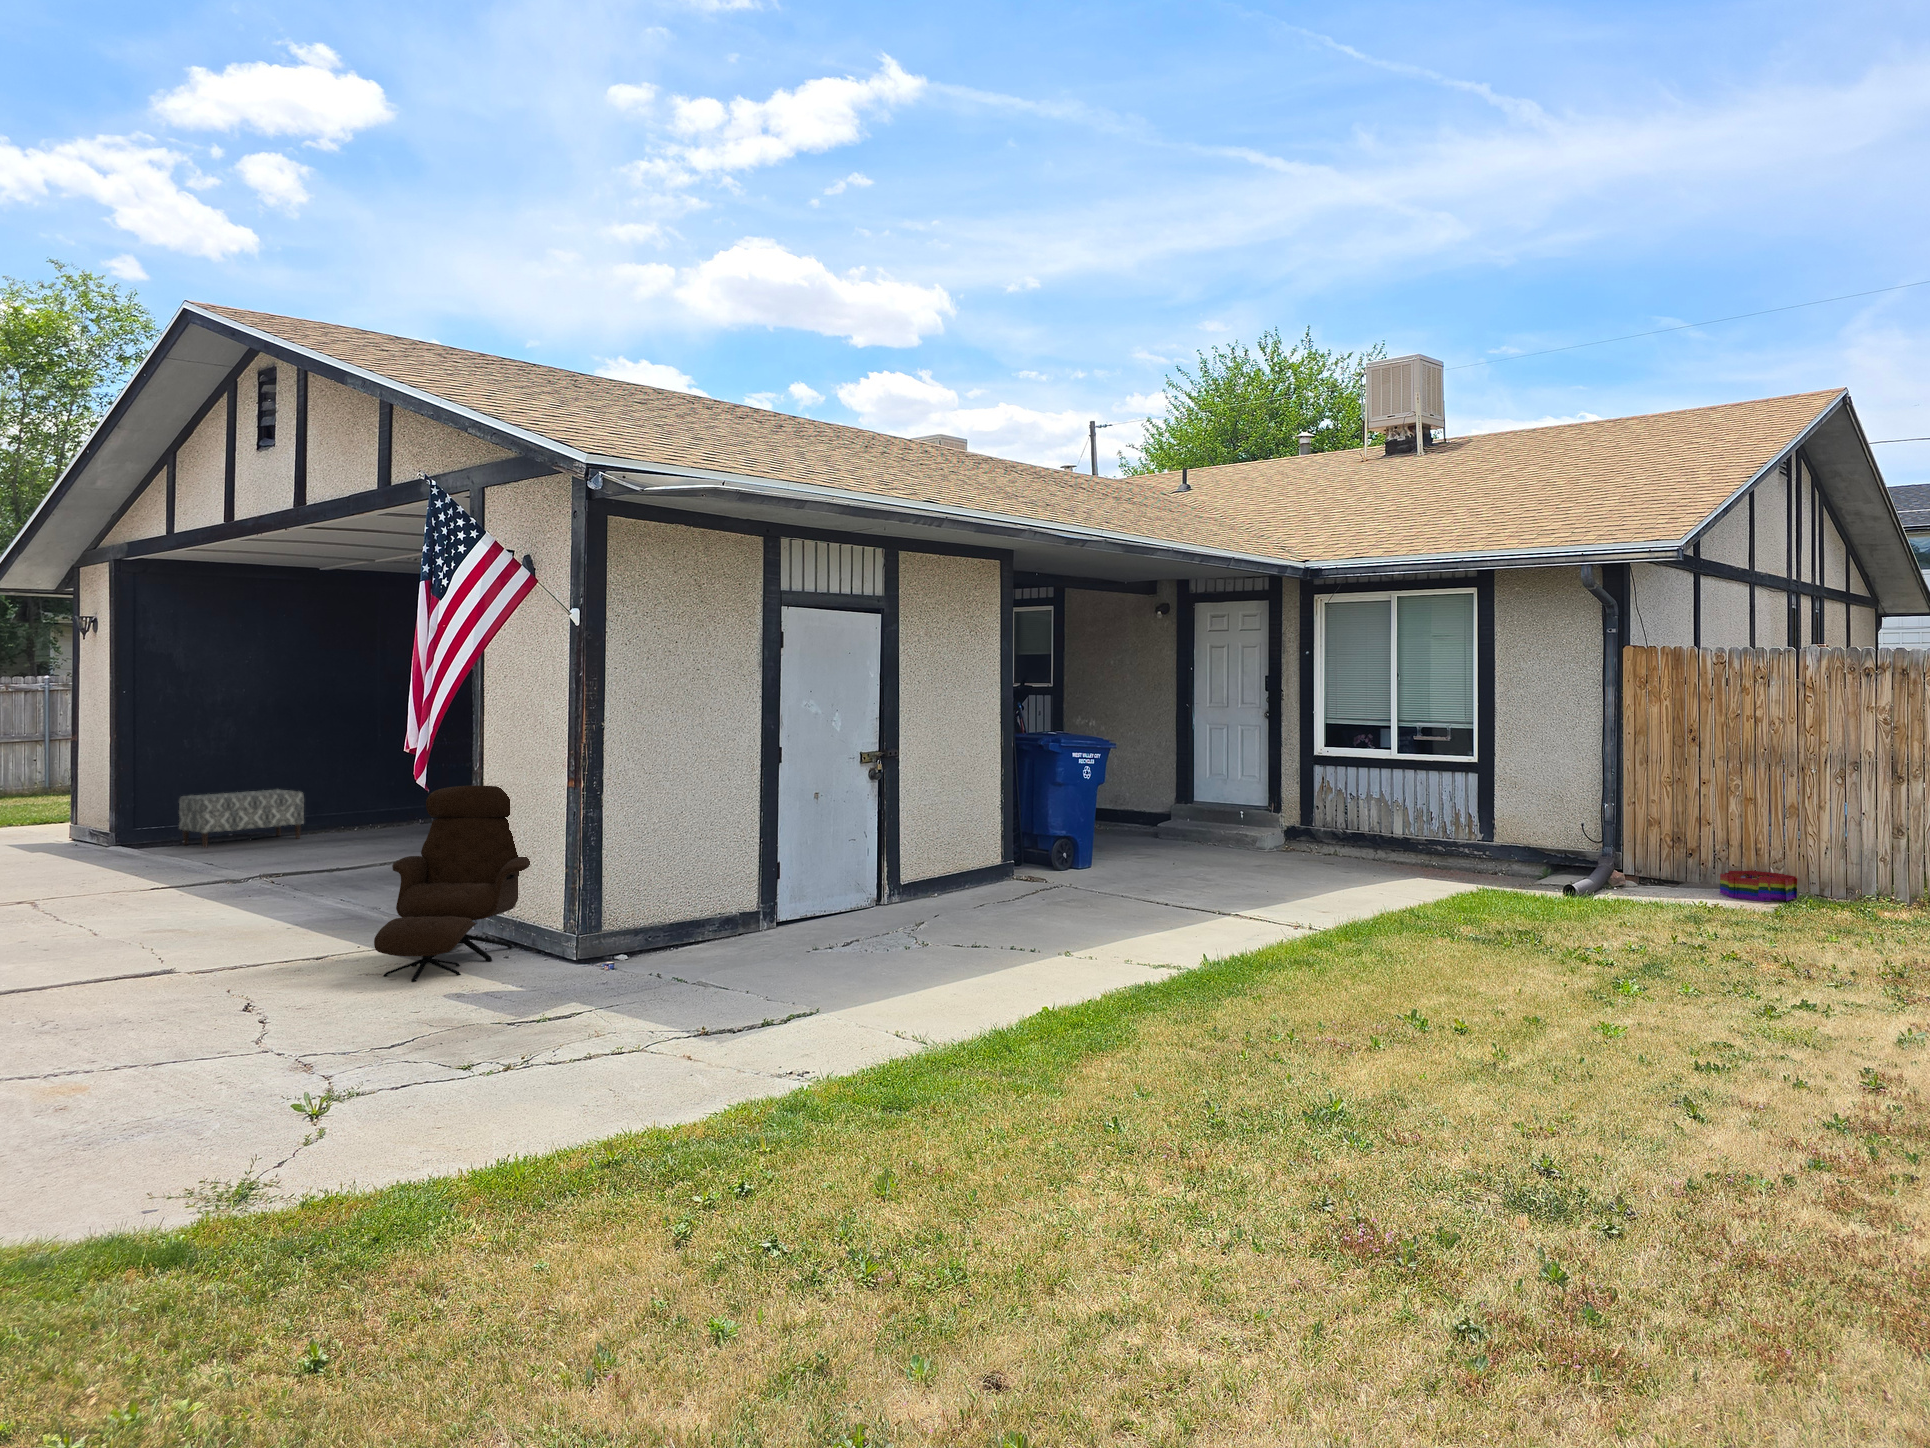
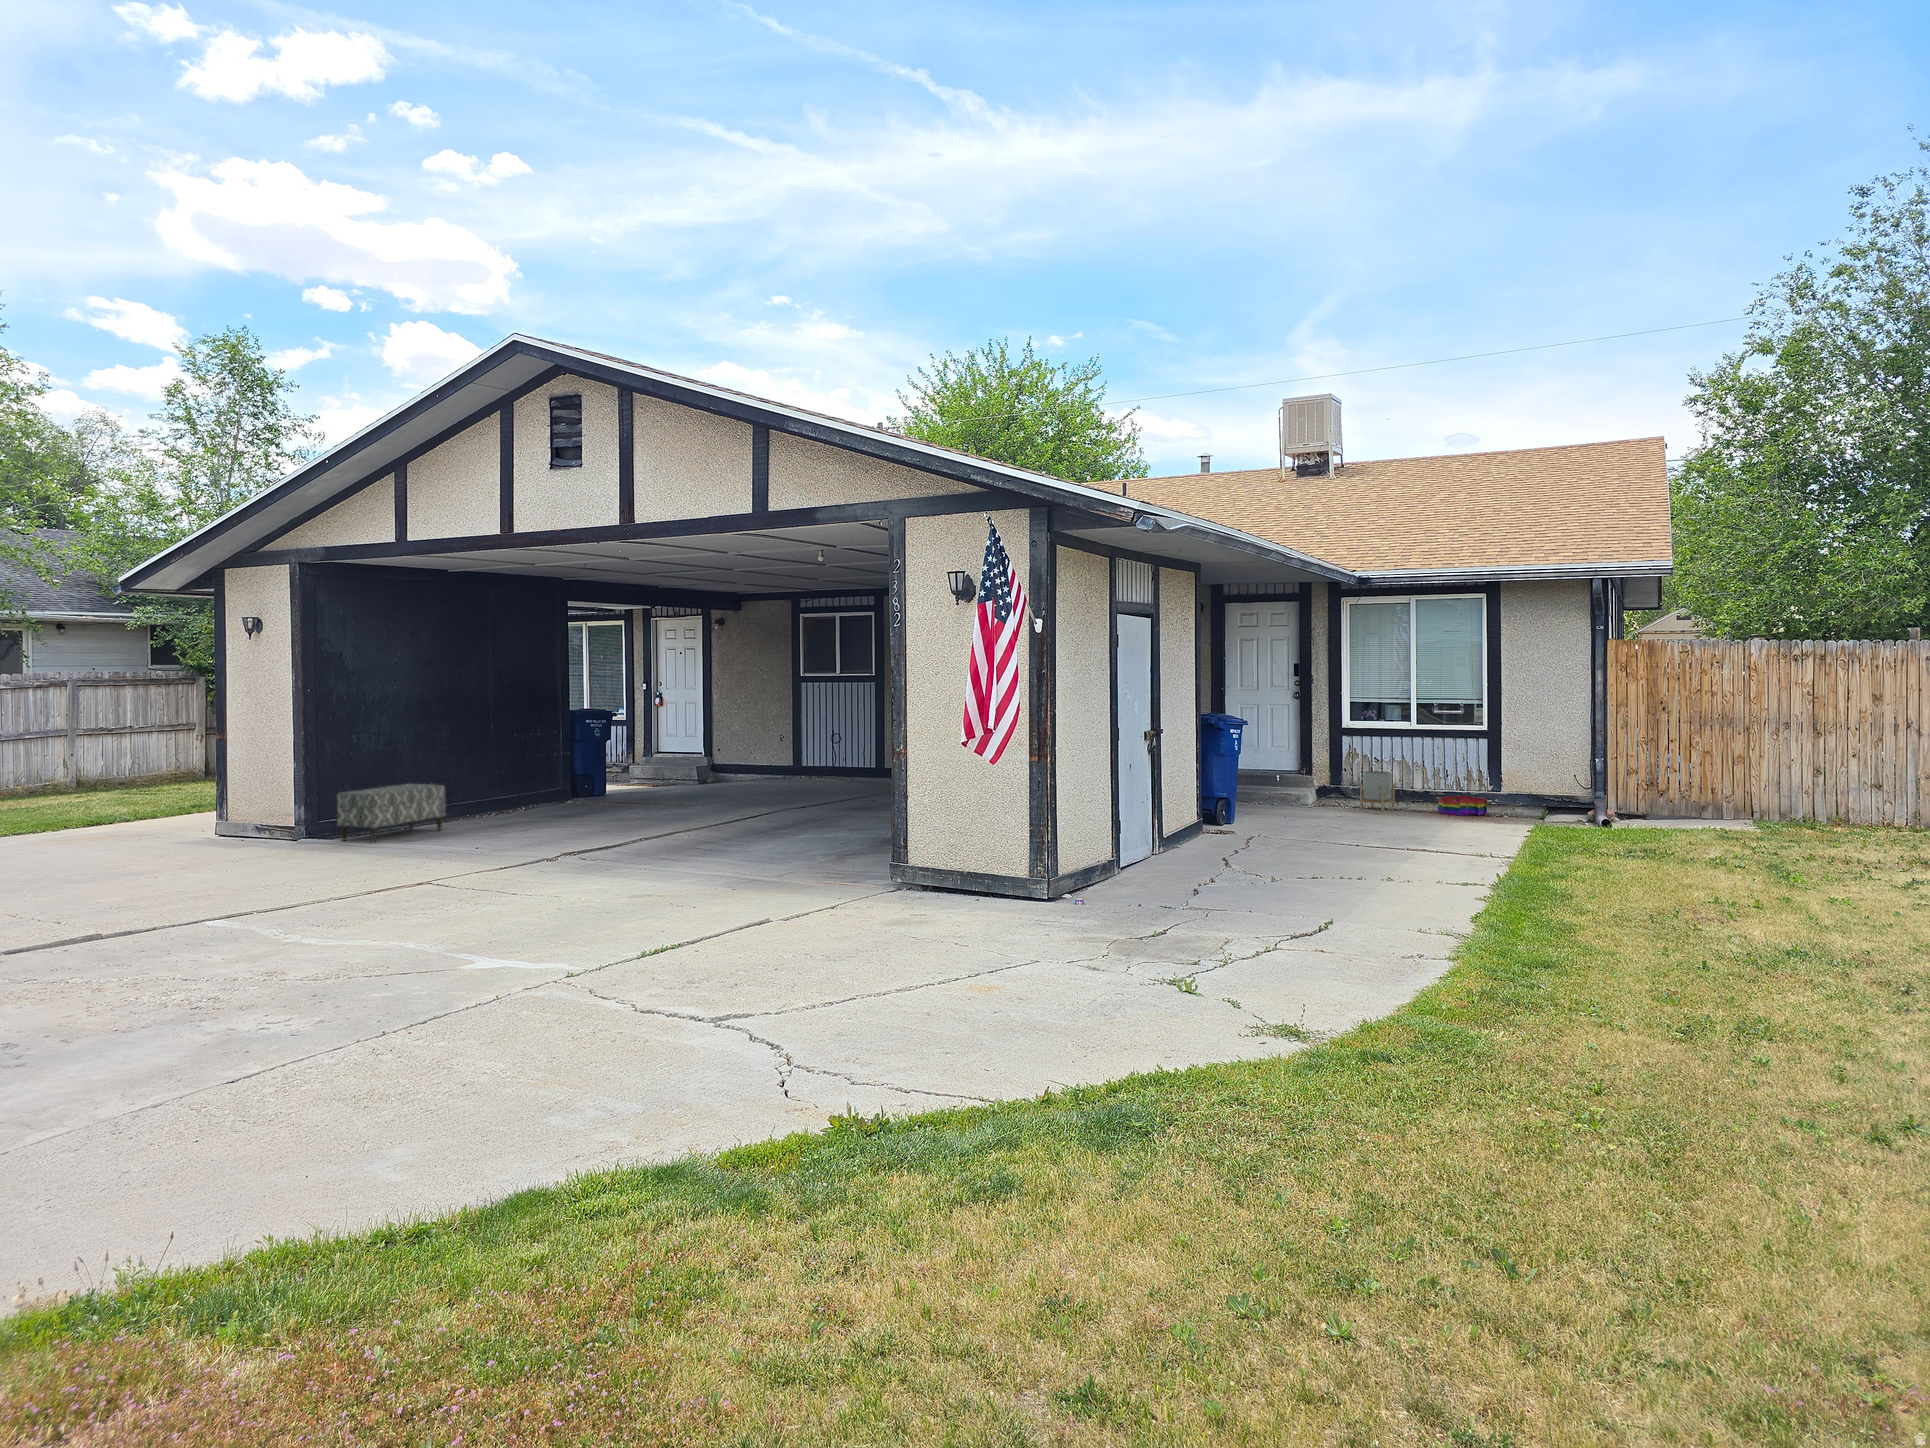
lounge chair: present [374,786,530,982] -> none [858,769,977,937]
planter: none [1322,810,1366,859] -> present [1360,771,1395,811]
storage bin: present [1720,871,1797,901] -> present [1438,796,1487,816]

